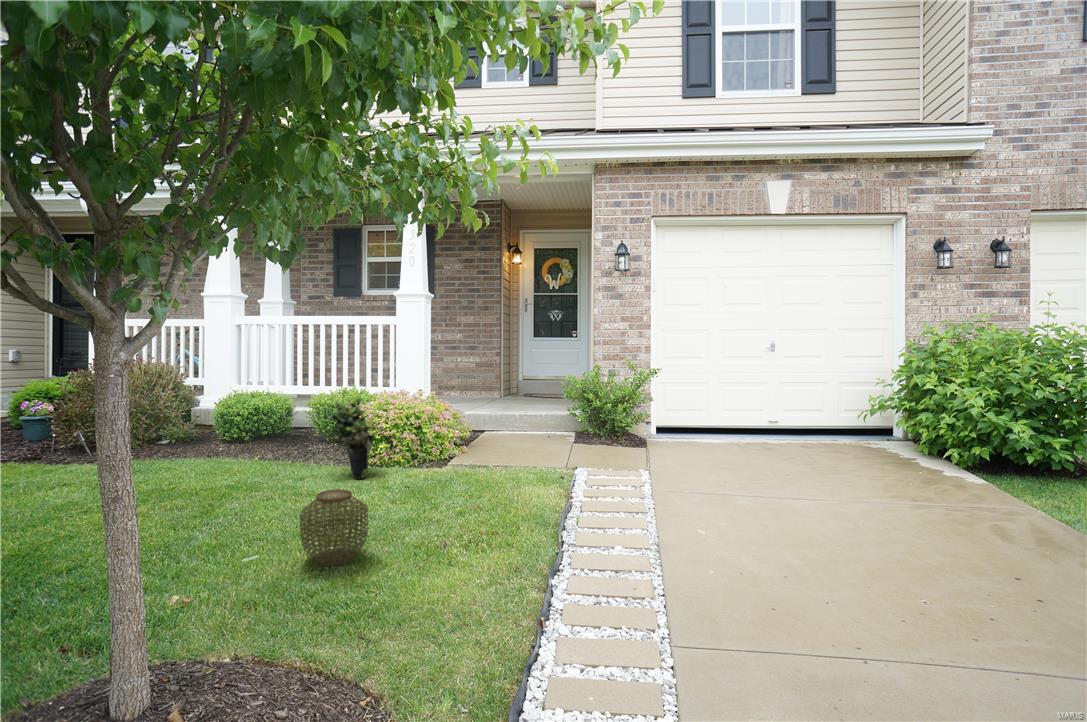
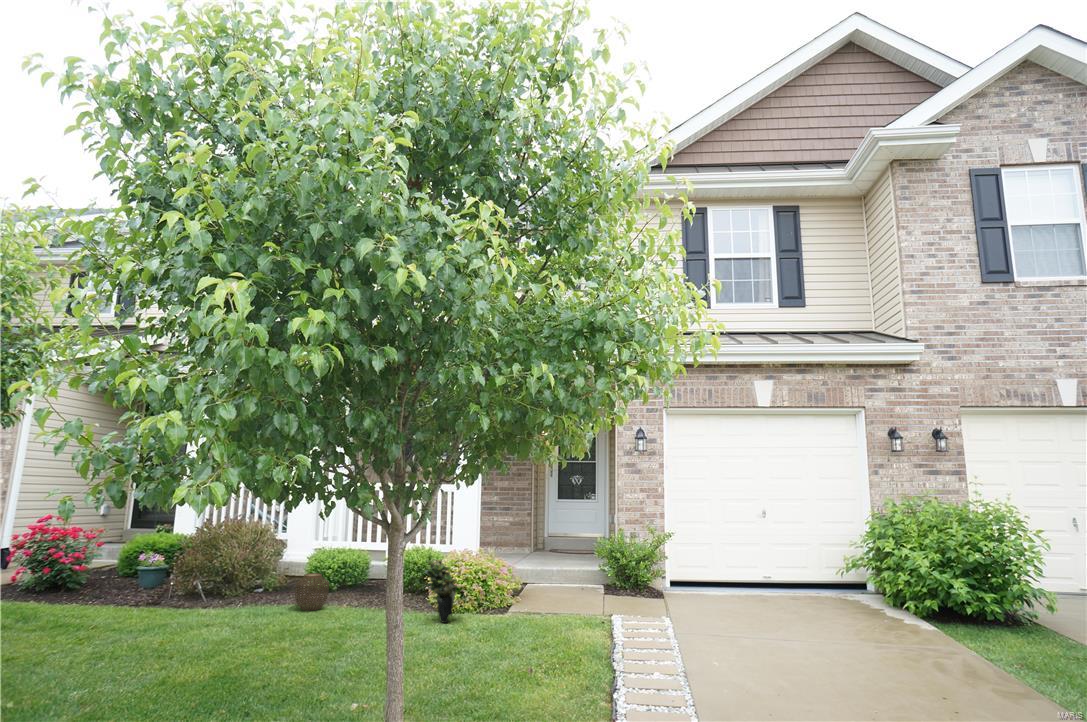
woven basket: present [300,489,368,566] -> present [295,573,329,611]

